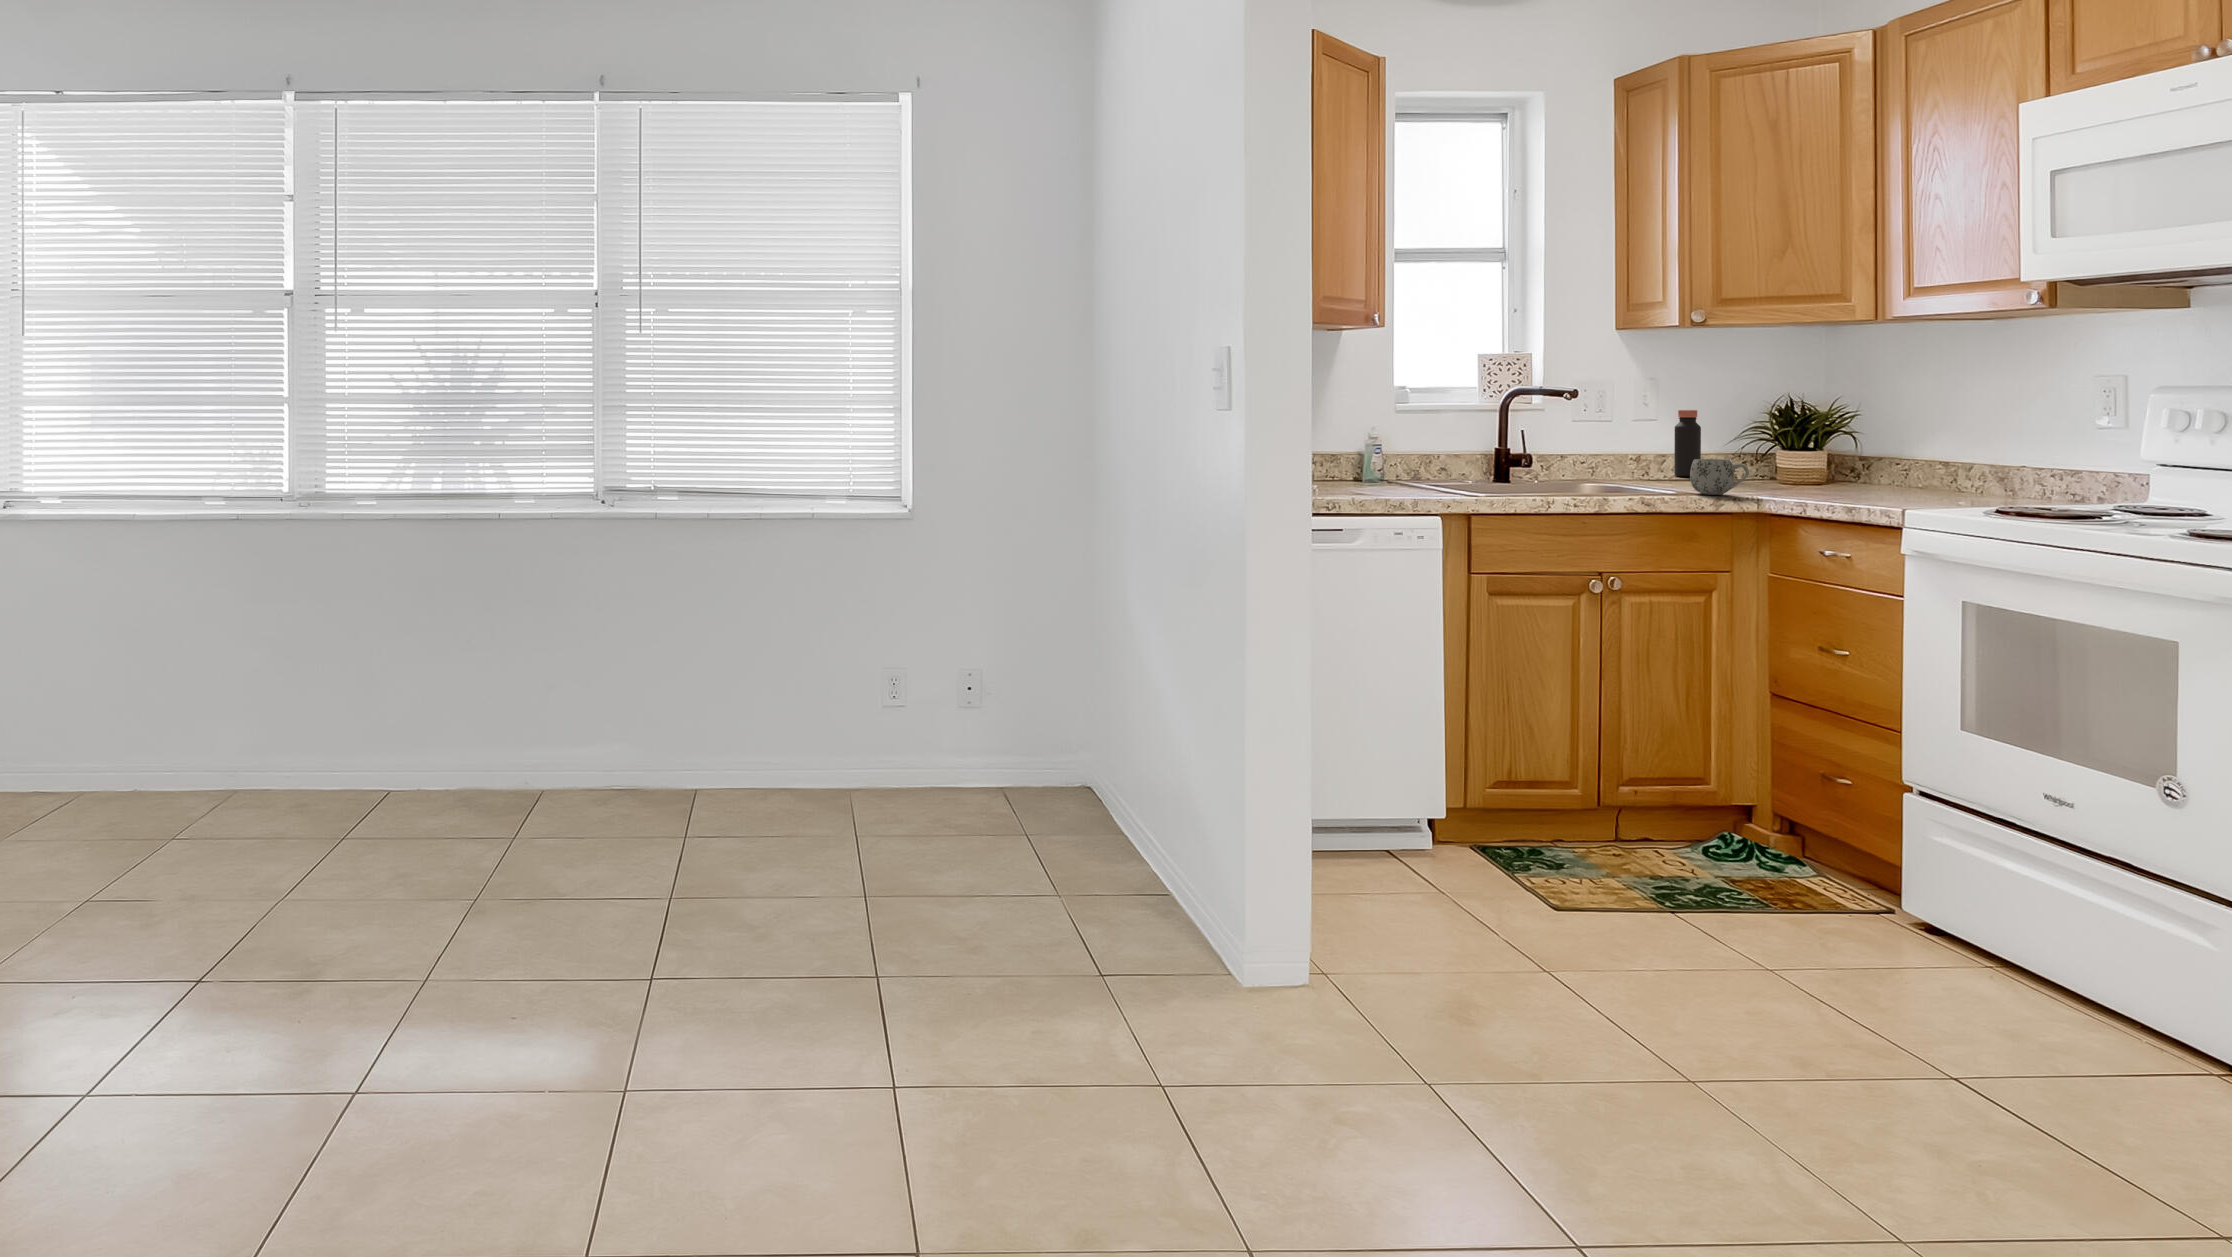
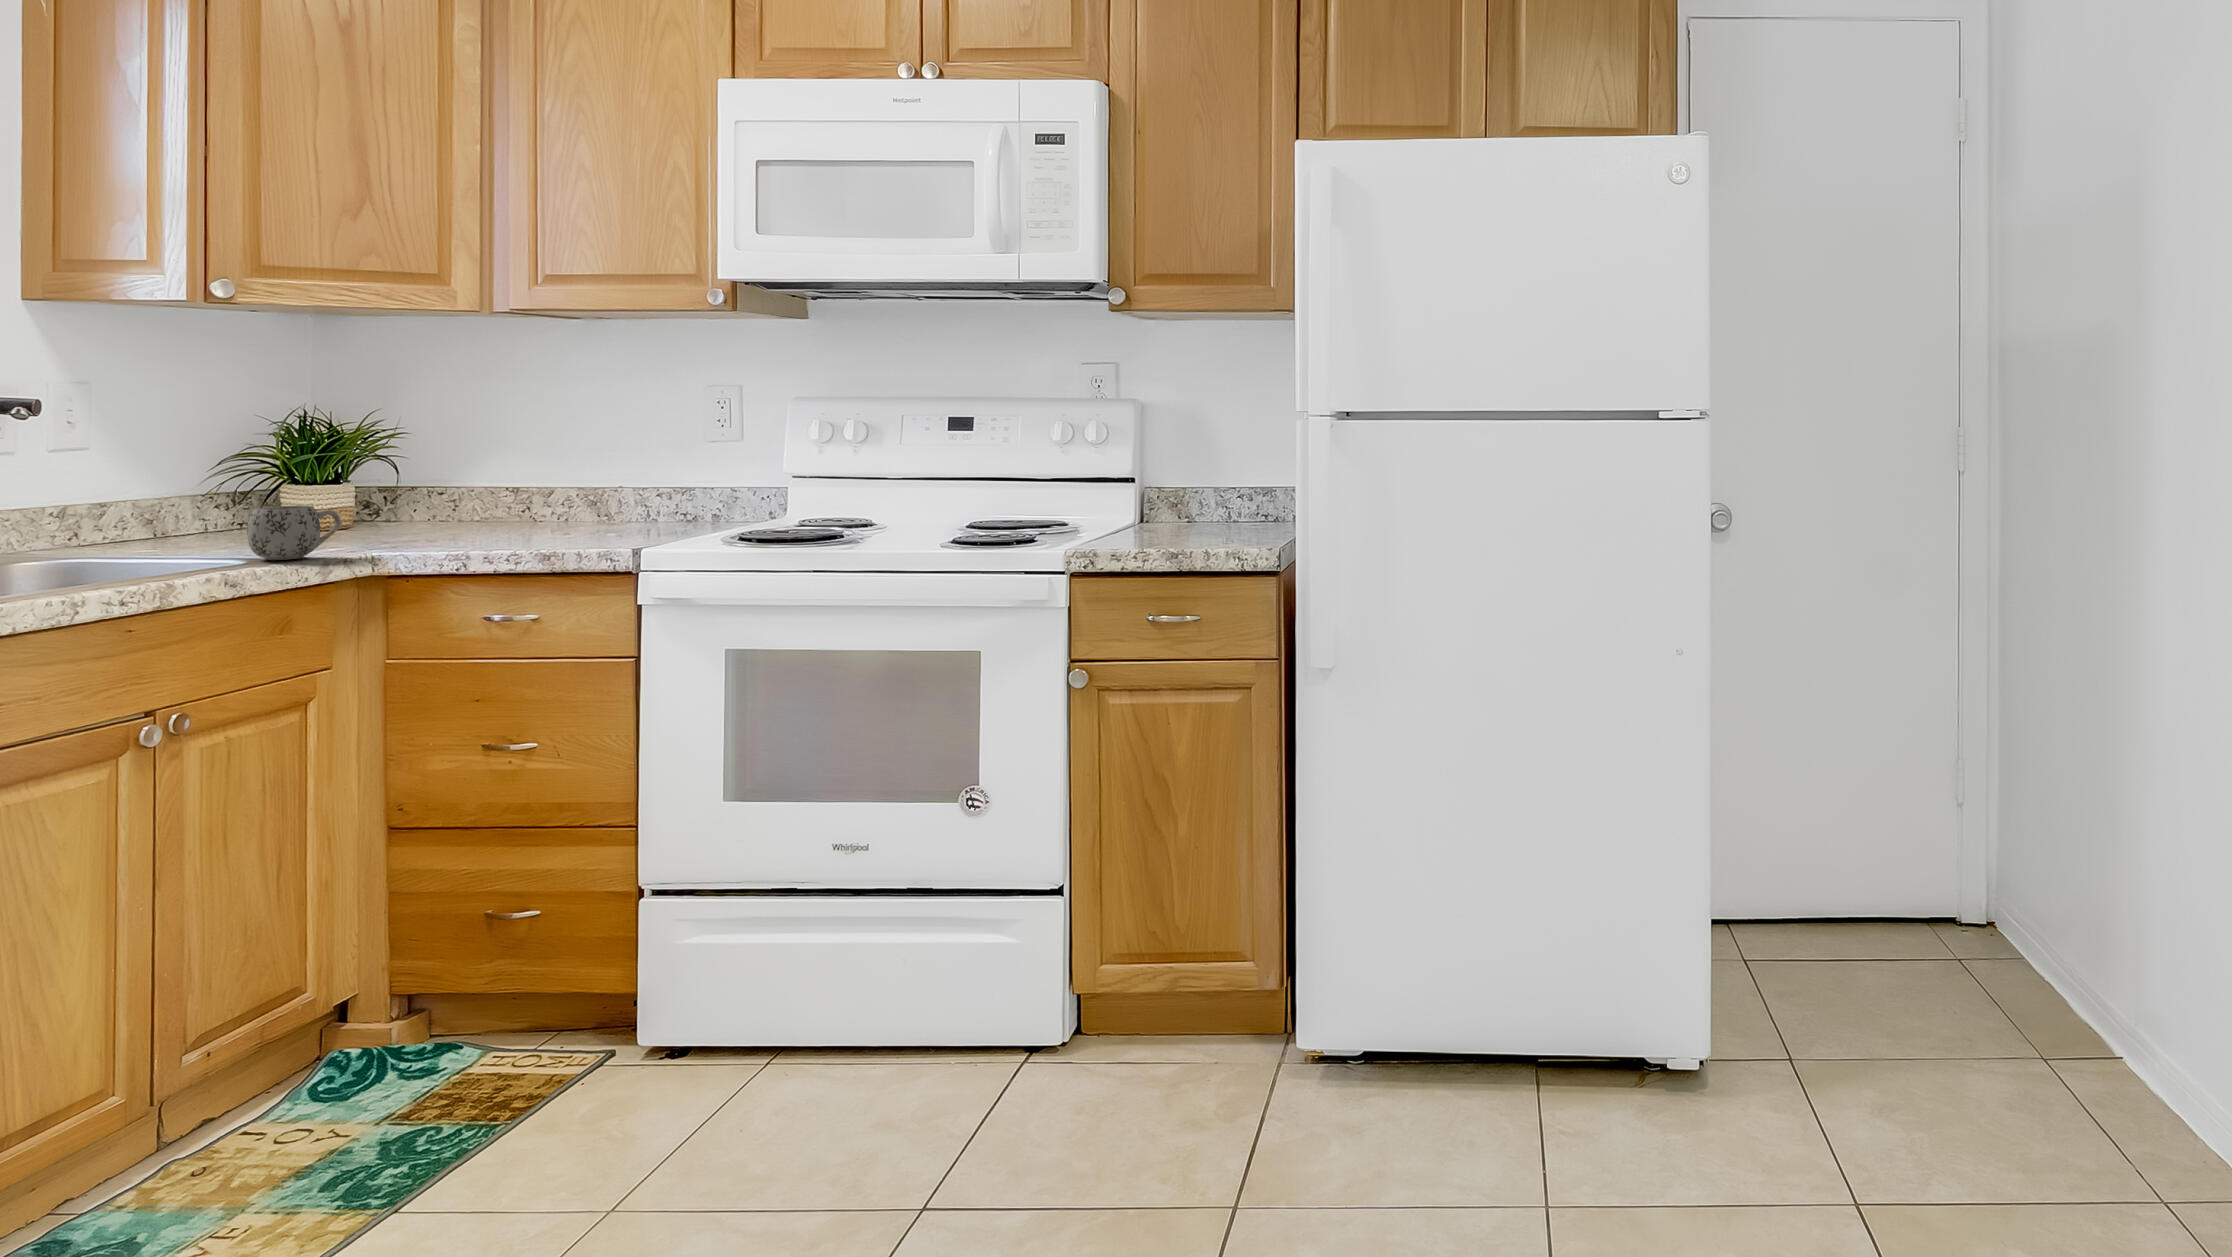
bottle: present [1674,410,1701,477] -> none [143,434,192,537]

